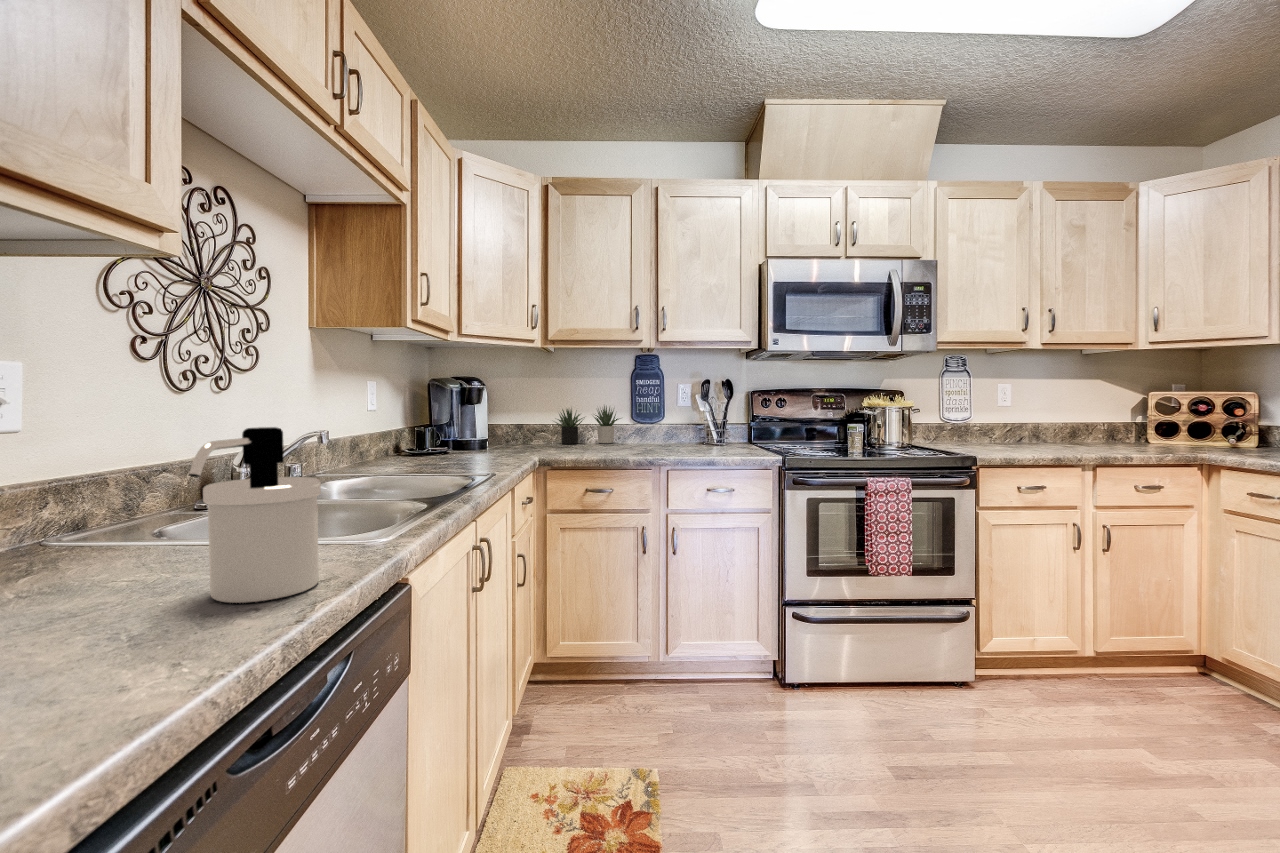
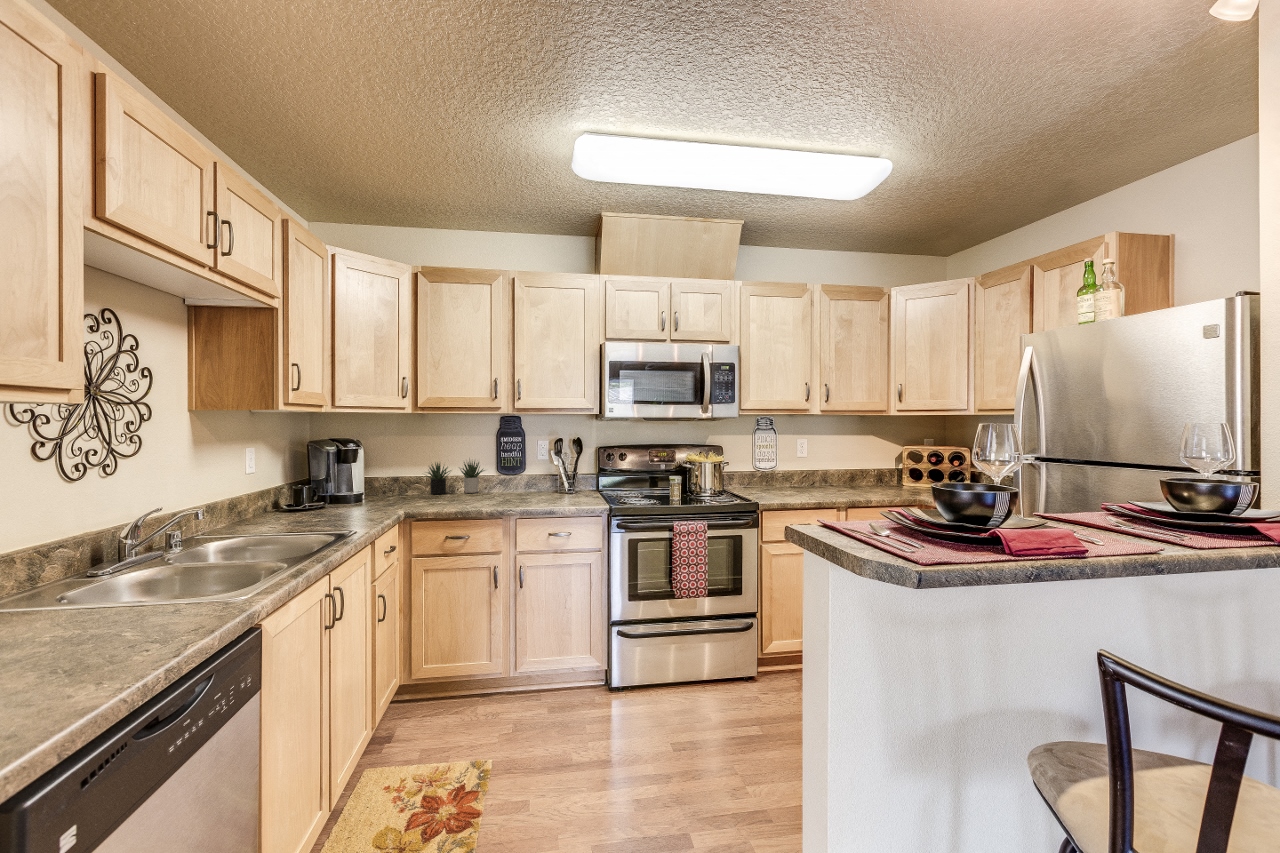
soap dispenser: present [189,427,321,603] -> none [105,532,192,648]

